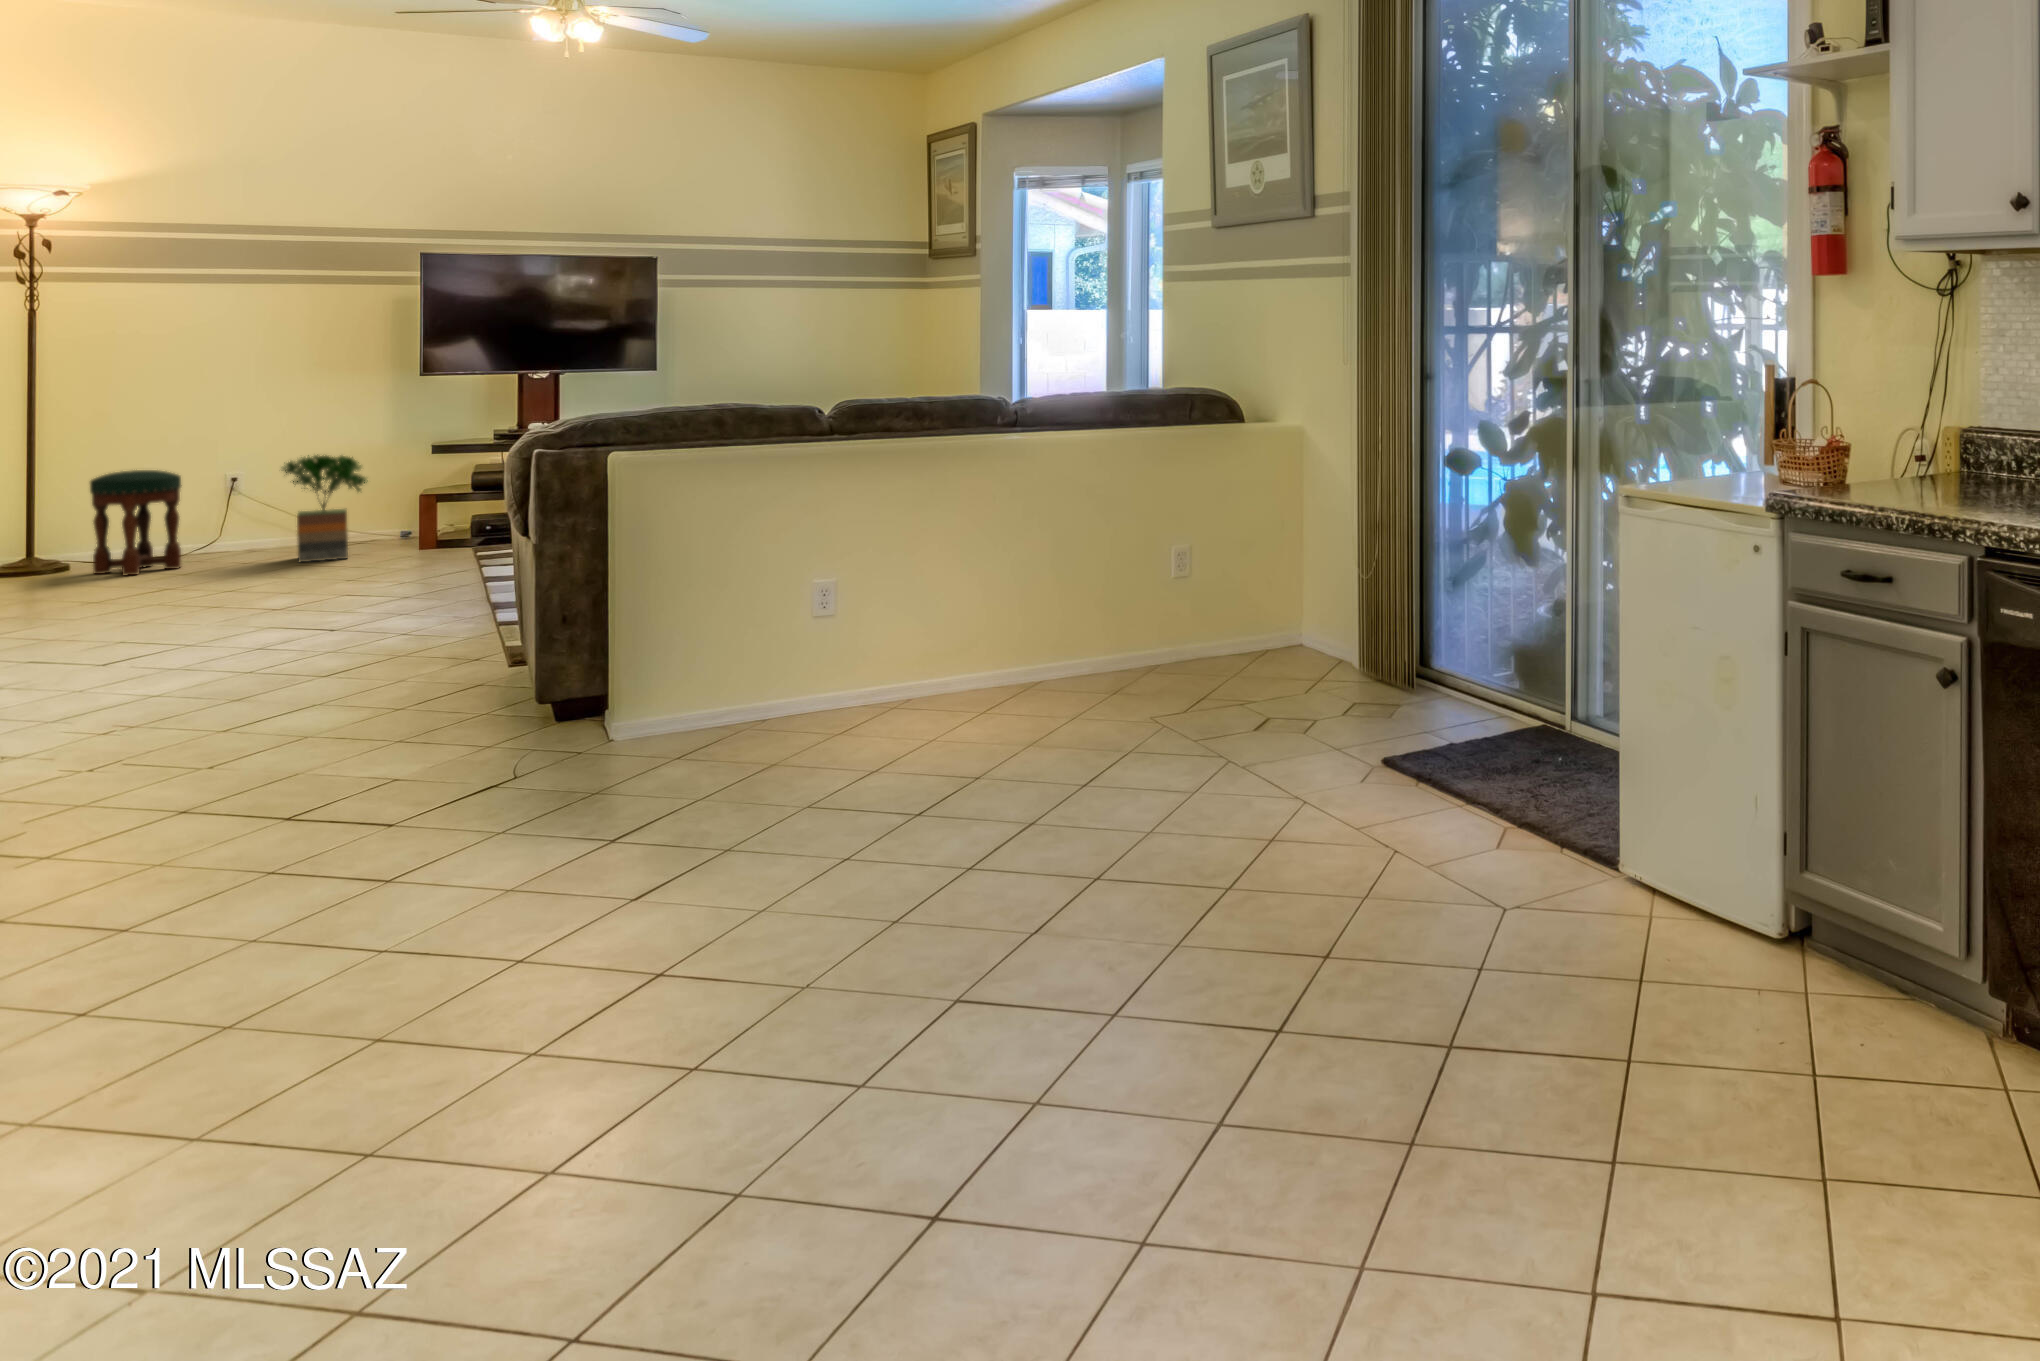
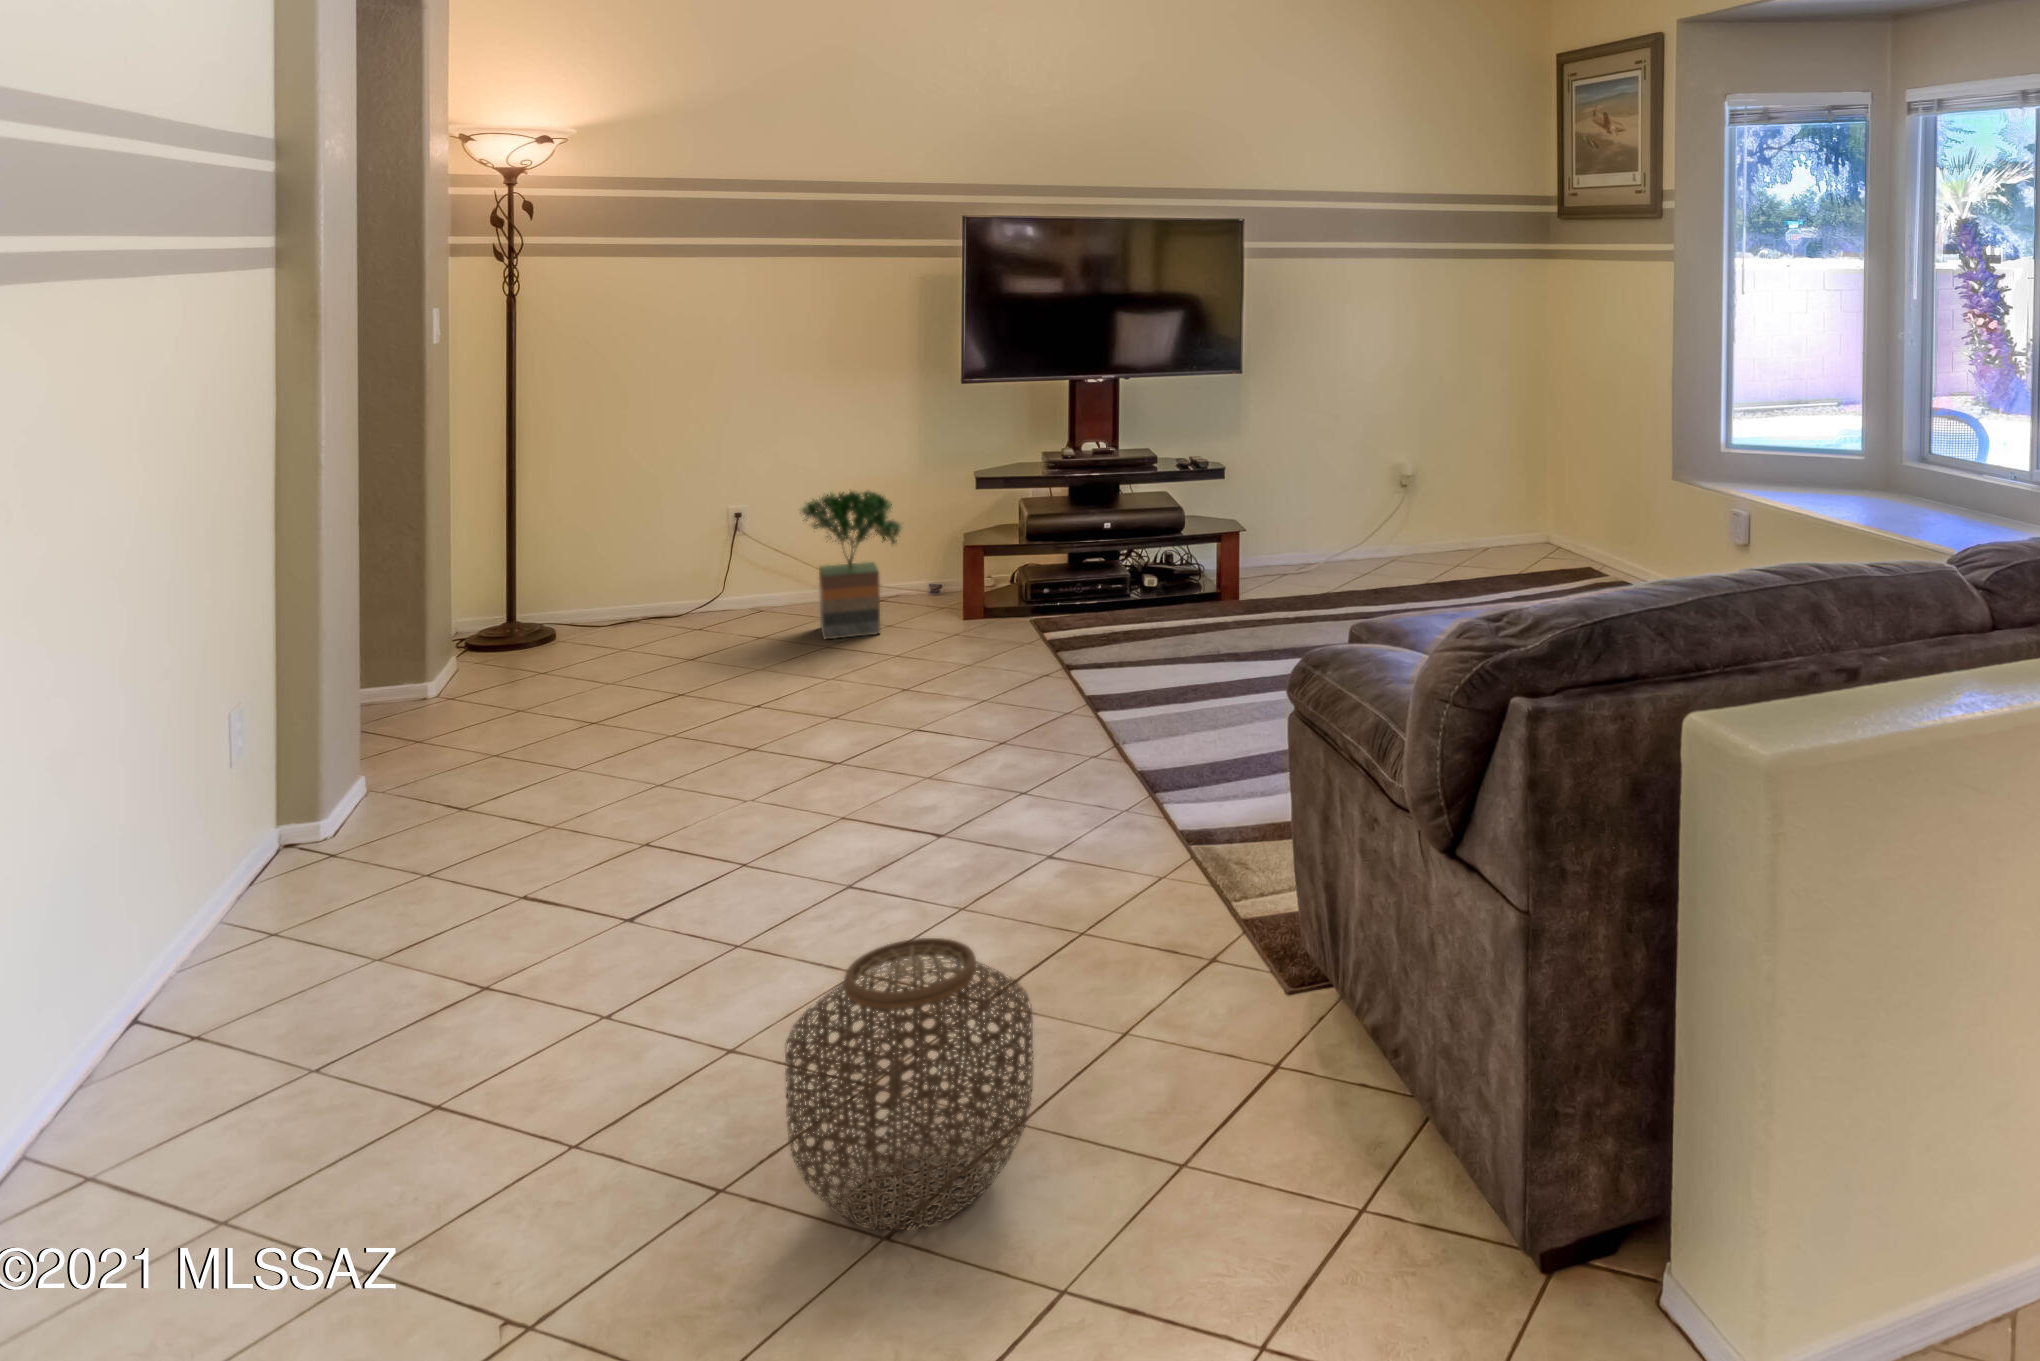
stool: present [90,470,182,575] -> none [584,511,688,657]
woven basket: none [147,599,306,736] -> present [785,938,1033,1231]

